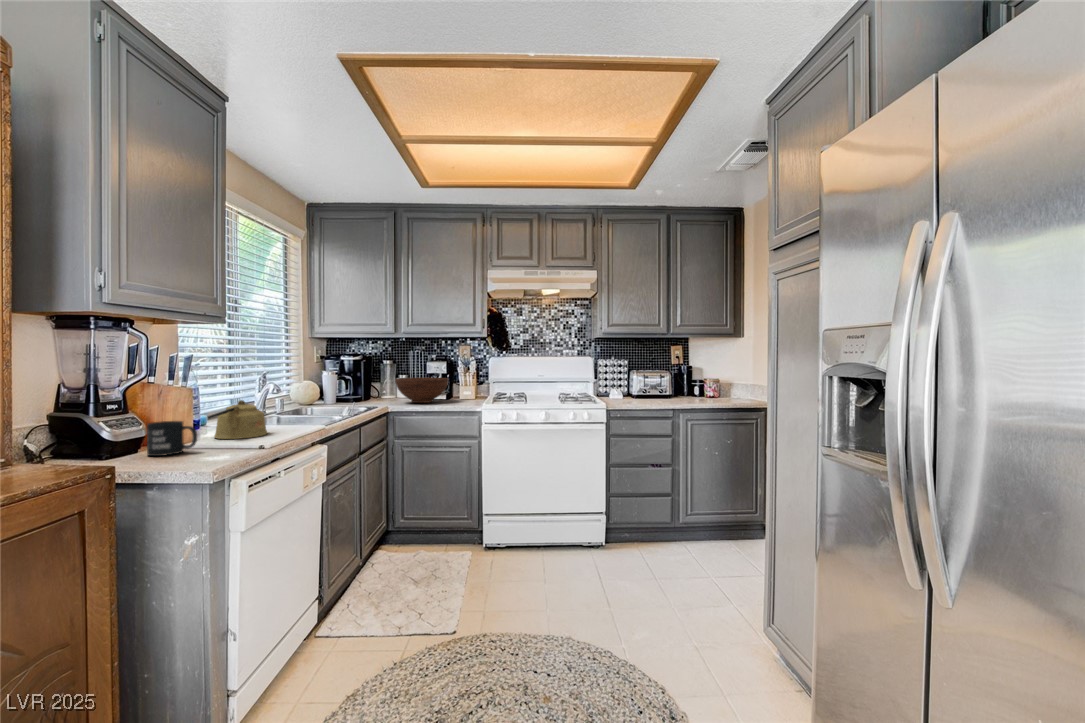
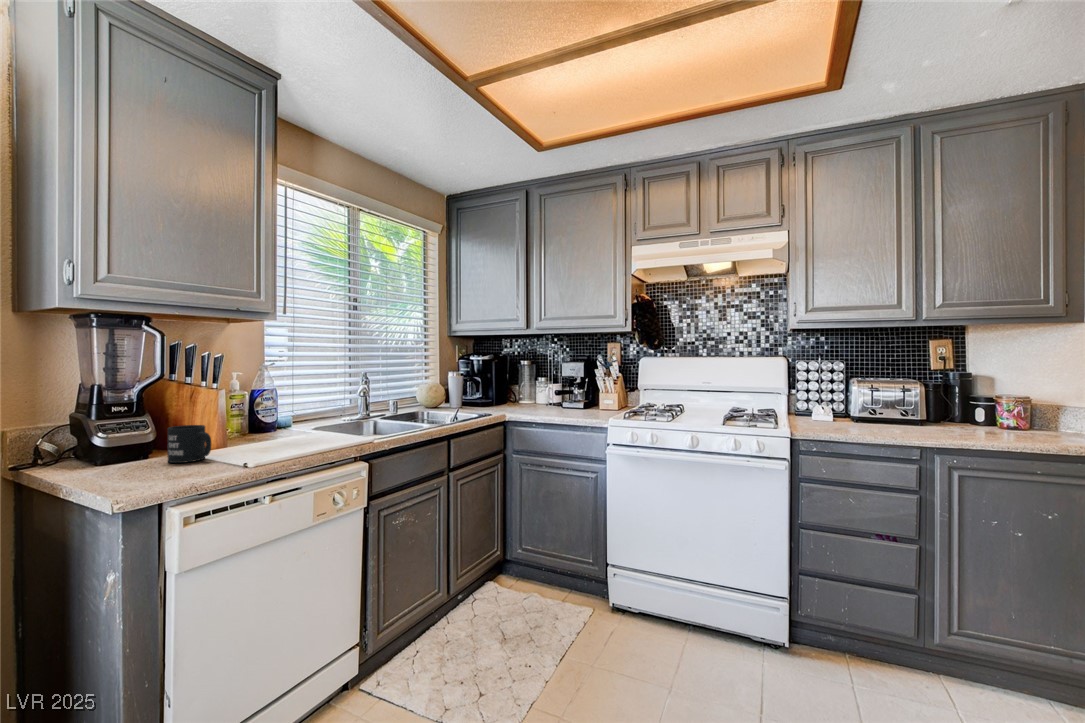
fruit bowl: present [395,377,448,403] -> none [518,382,580,413]
kettle: present [207,400,267,439] -> none [259,404,323,447]

